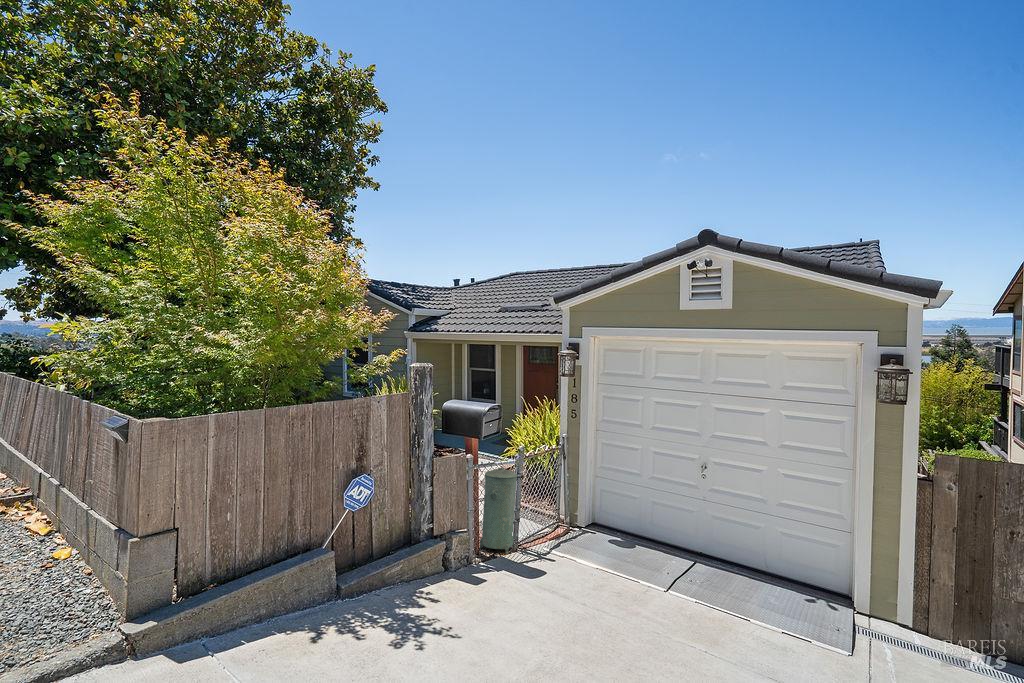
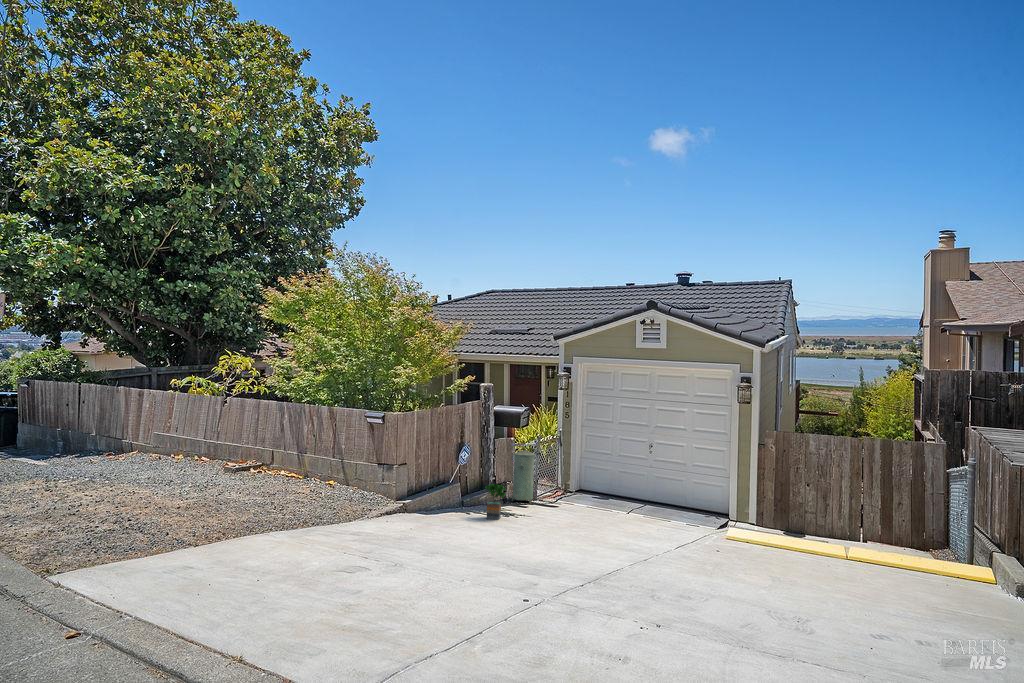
potted tree: none [388,547,432,623] -> present [485,484,506,520]

